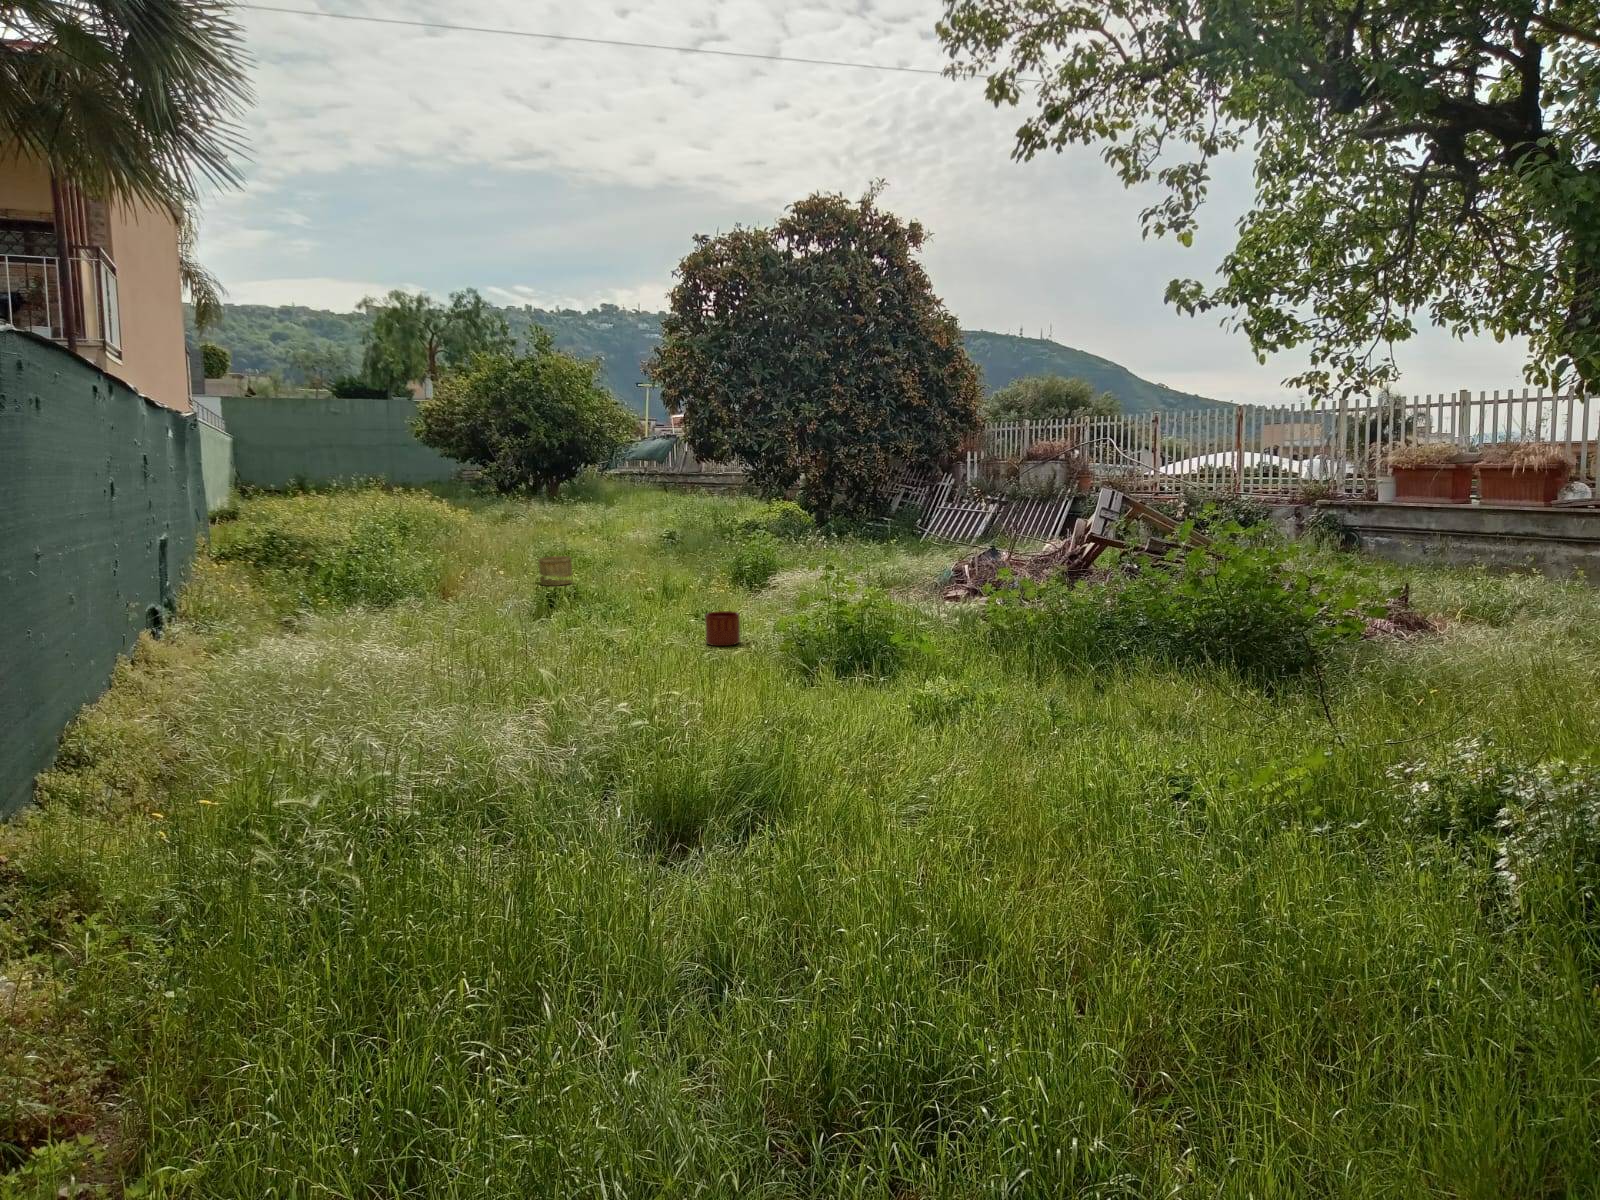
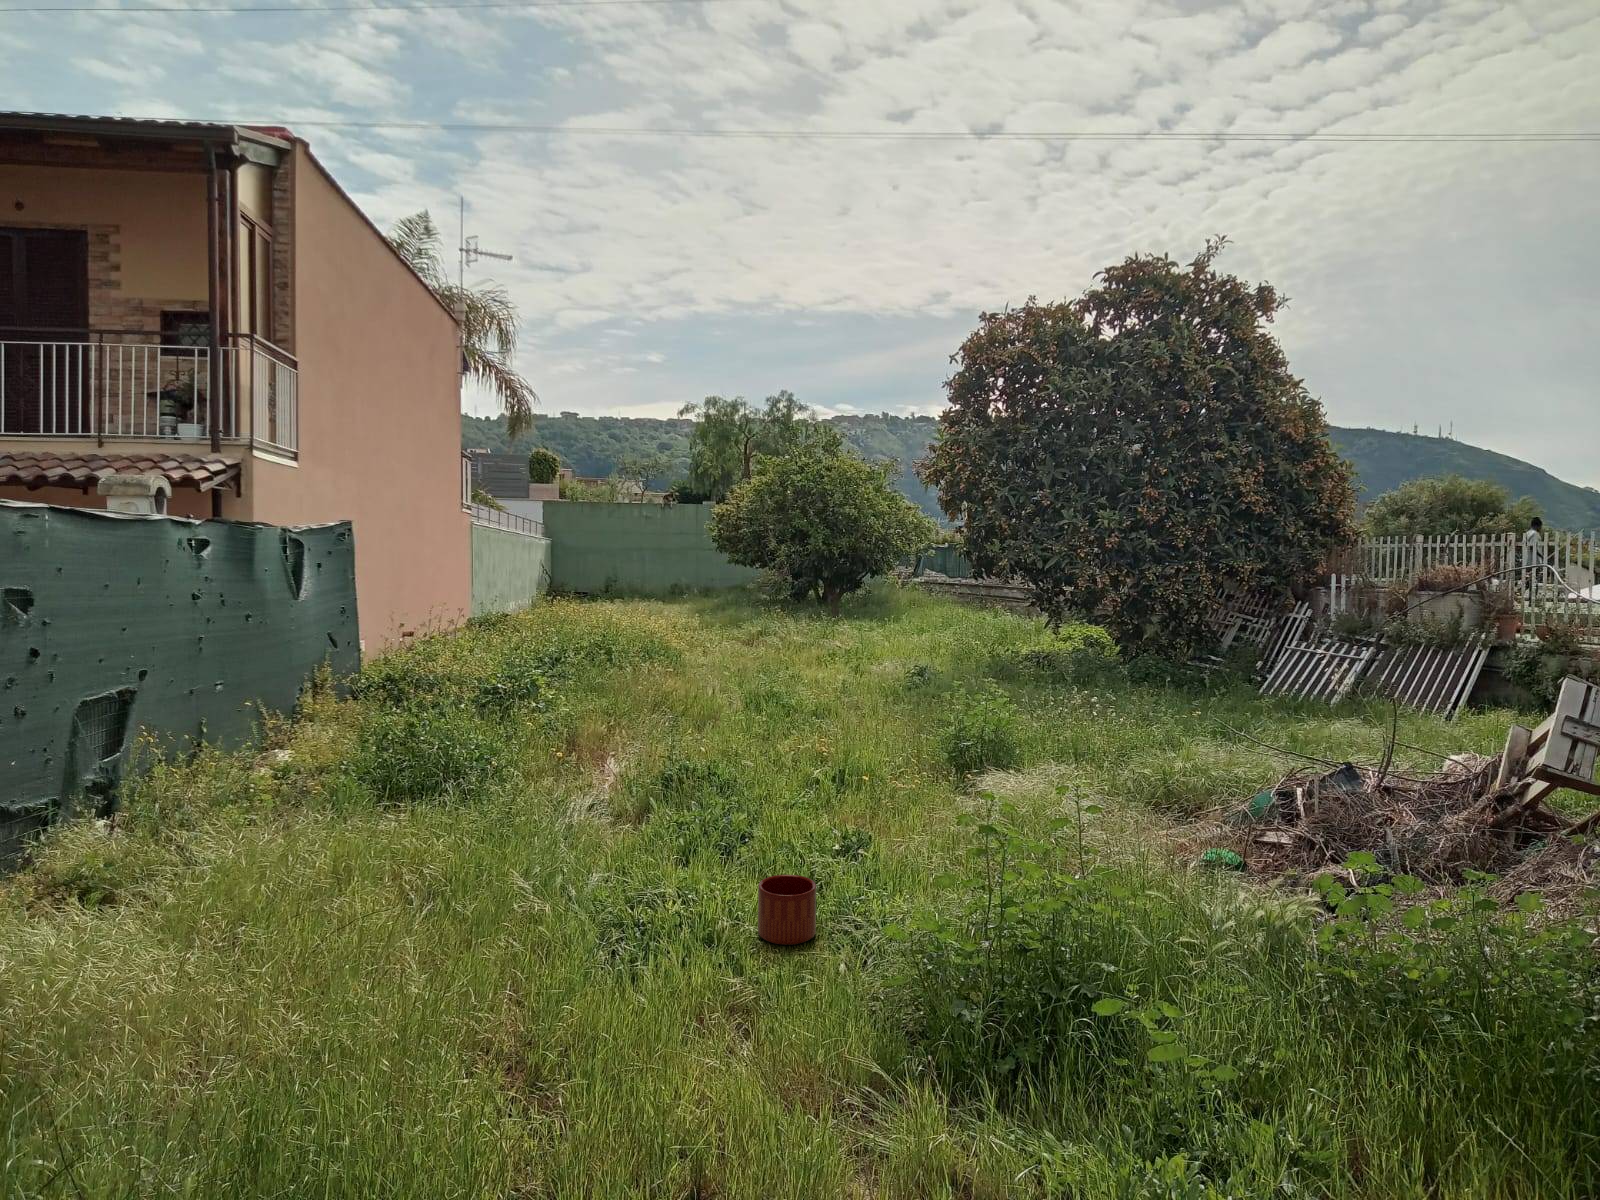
wooden bucket: present [538,556,572,586] -> none [708,697,750,736]

